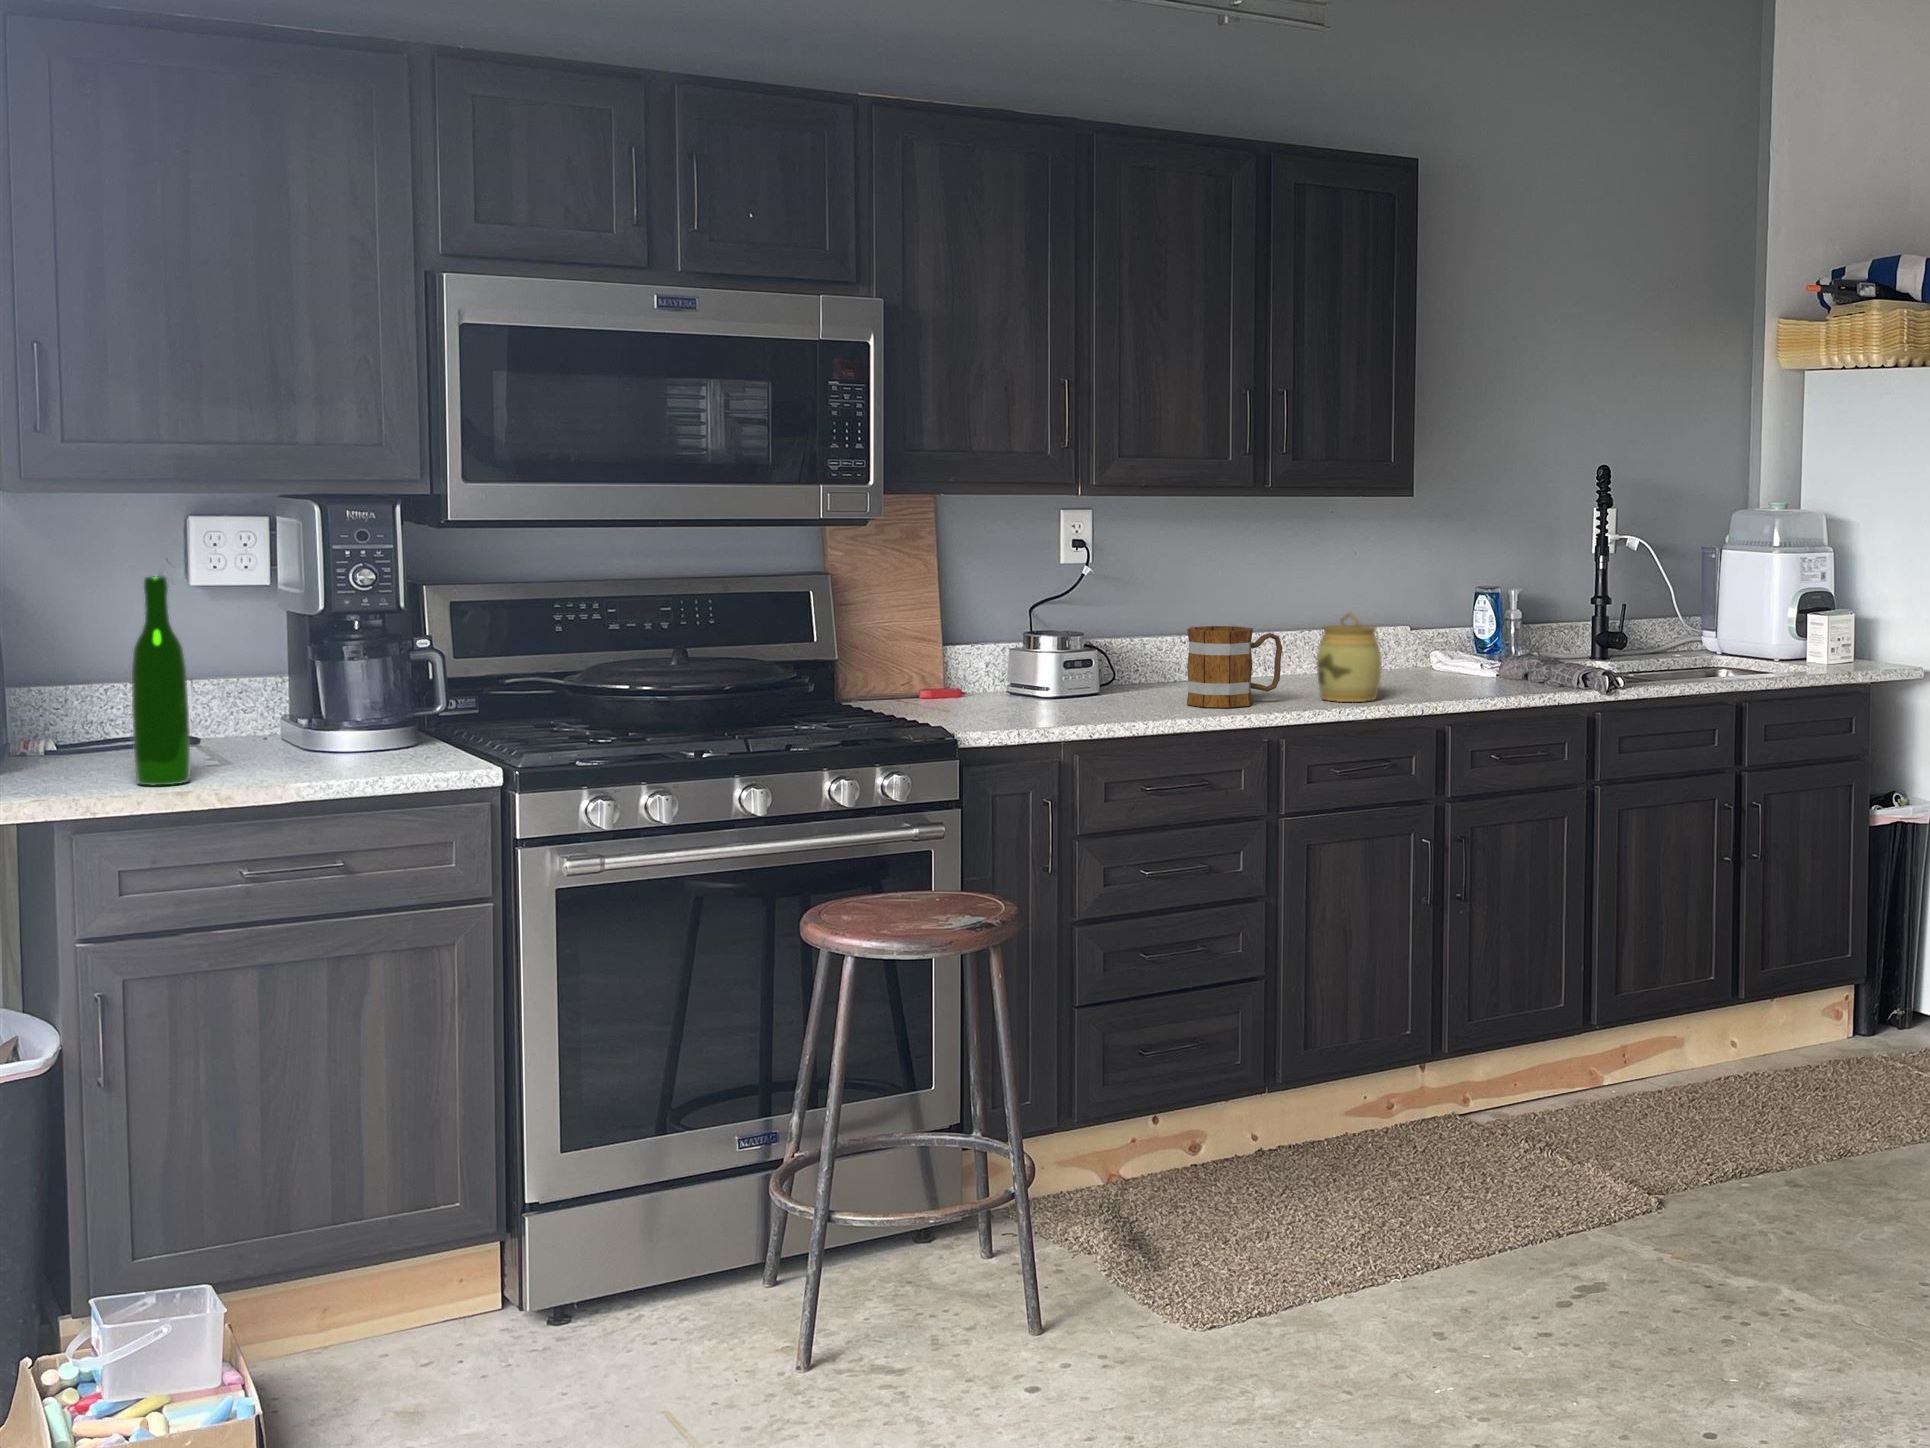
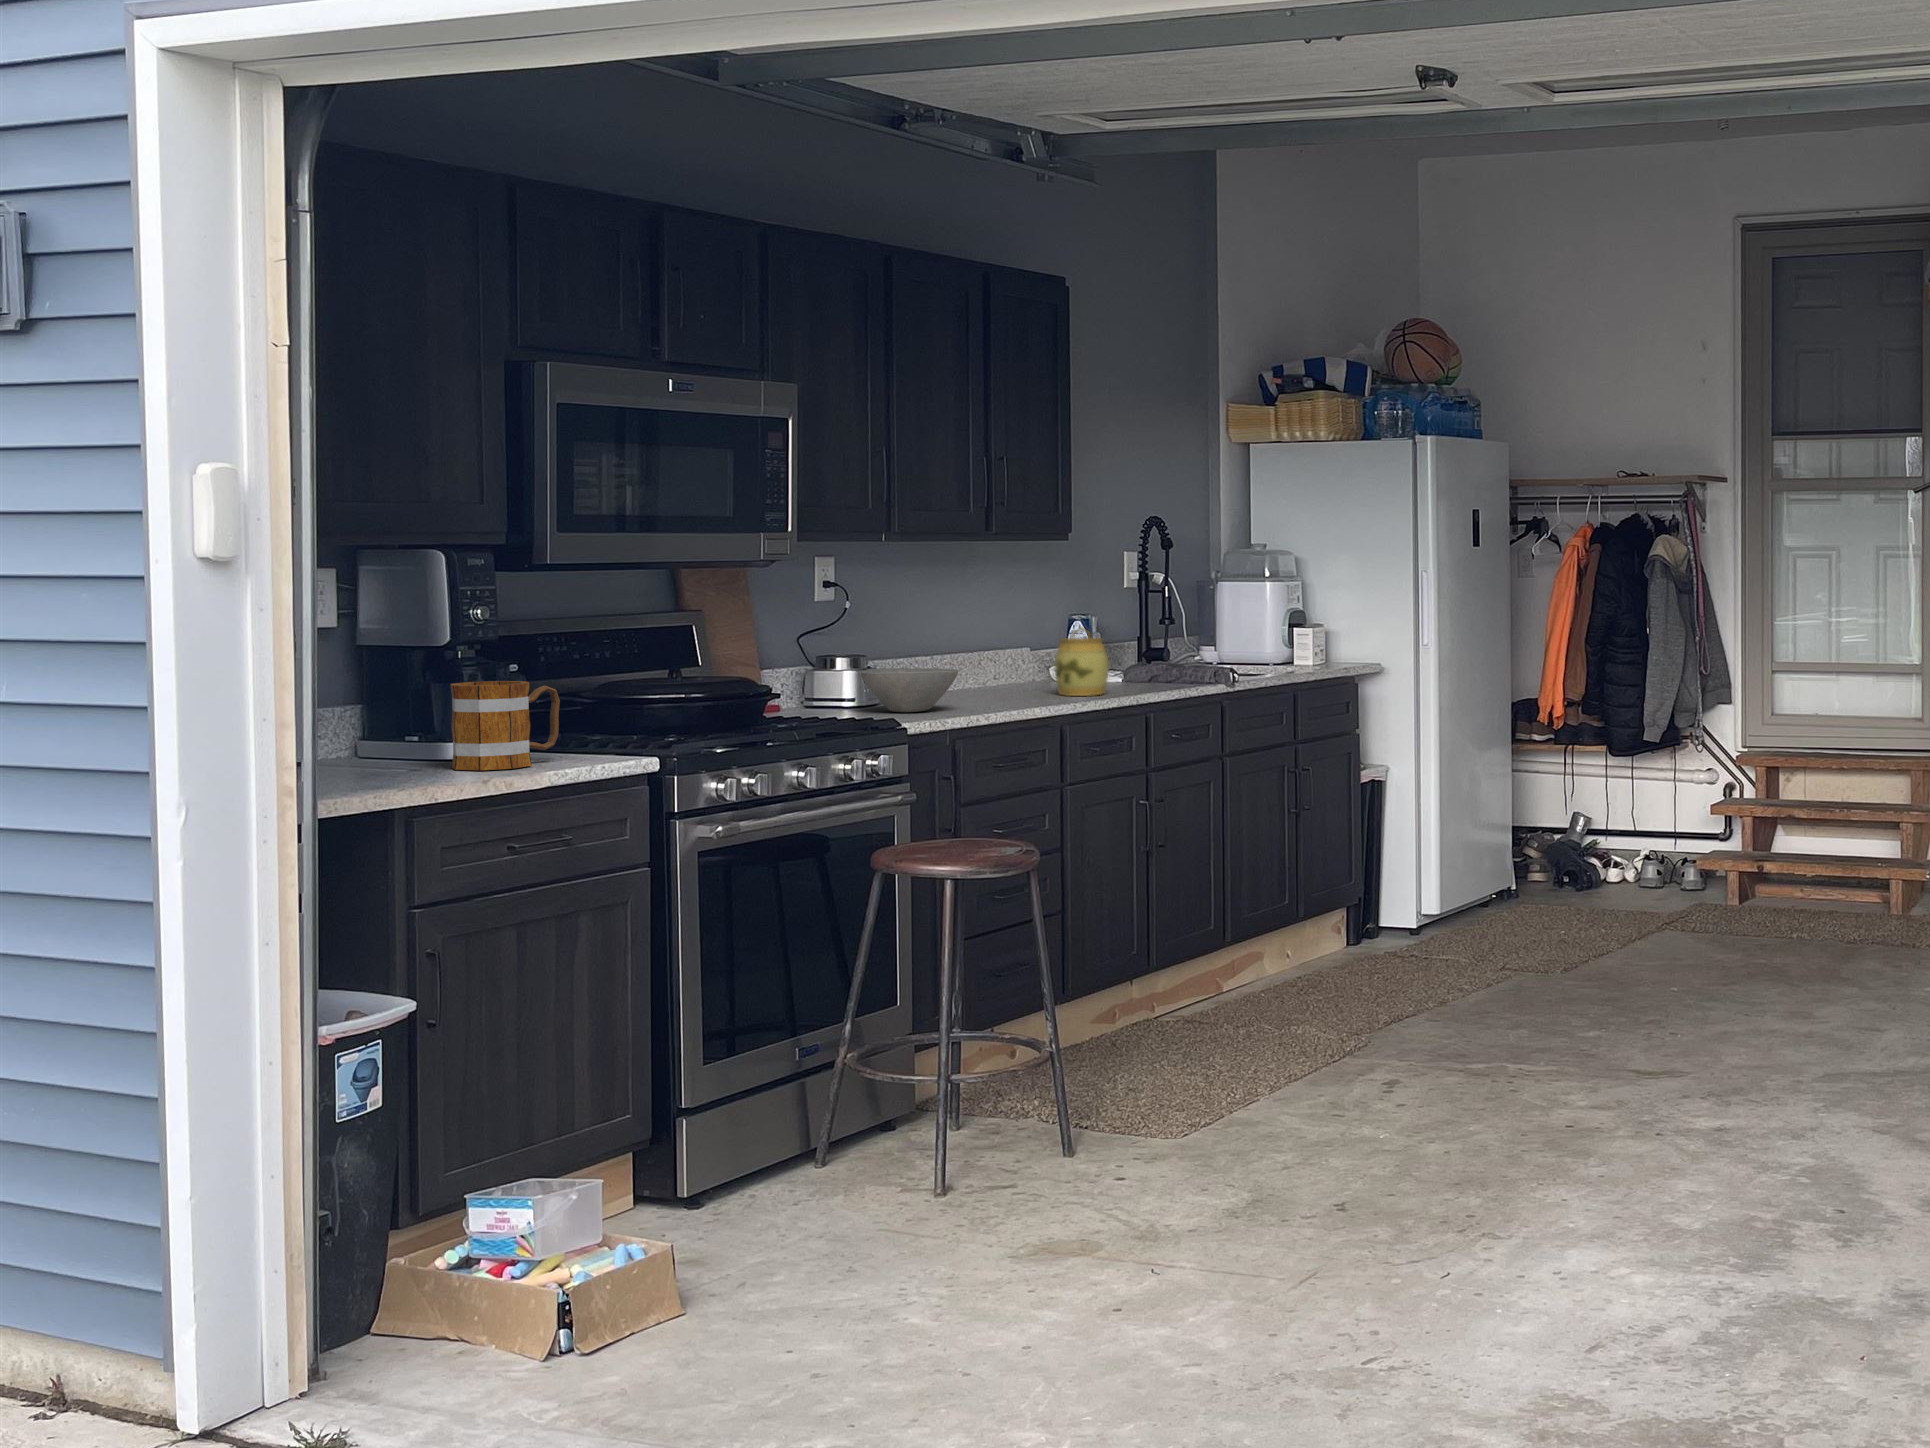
wine bottle: present [132,577,190,785] -> none [392,604,440,781]
mug: present [1187,626,1282,708] -> present [450,681,560,770]
bowl: none [993,657,1115,714] -> present [861,668,958,712]

